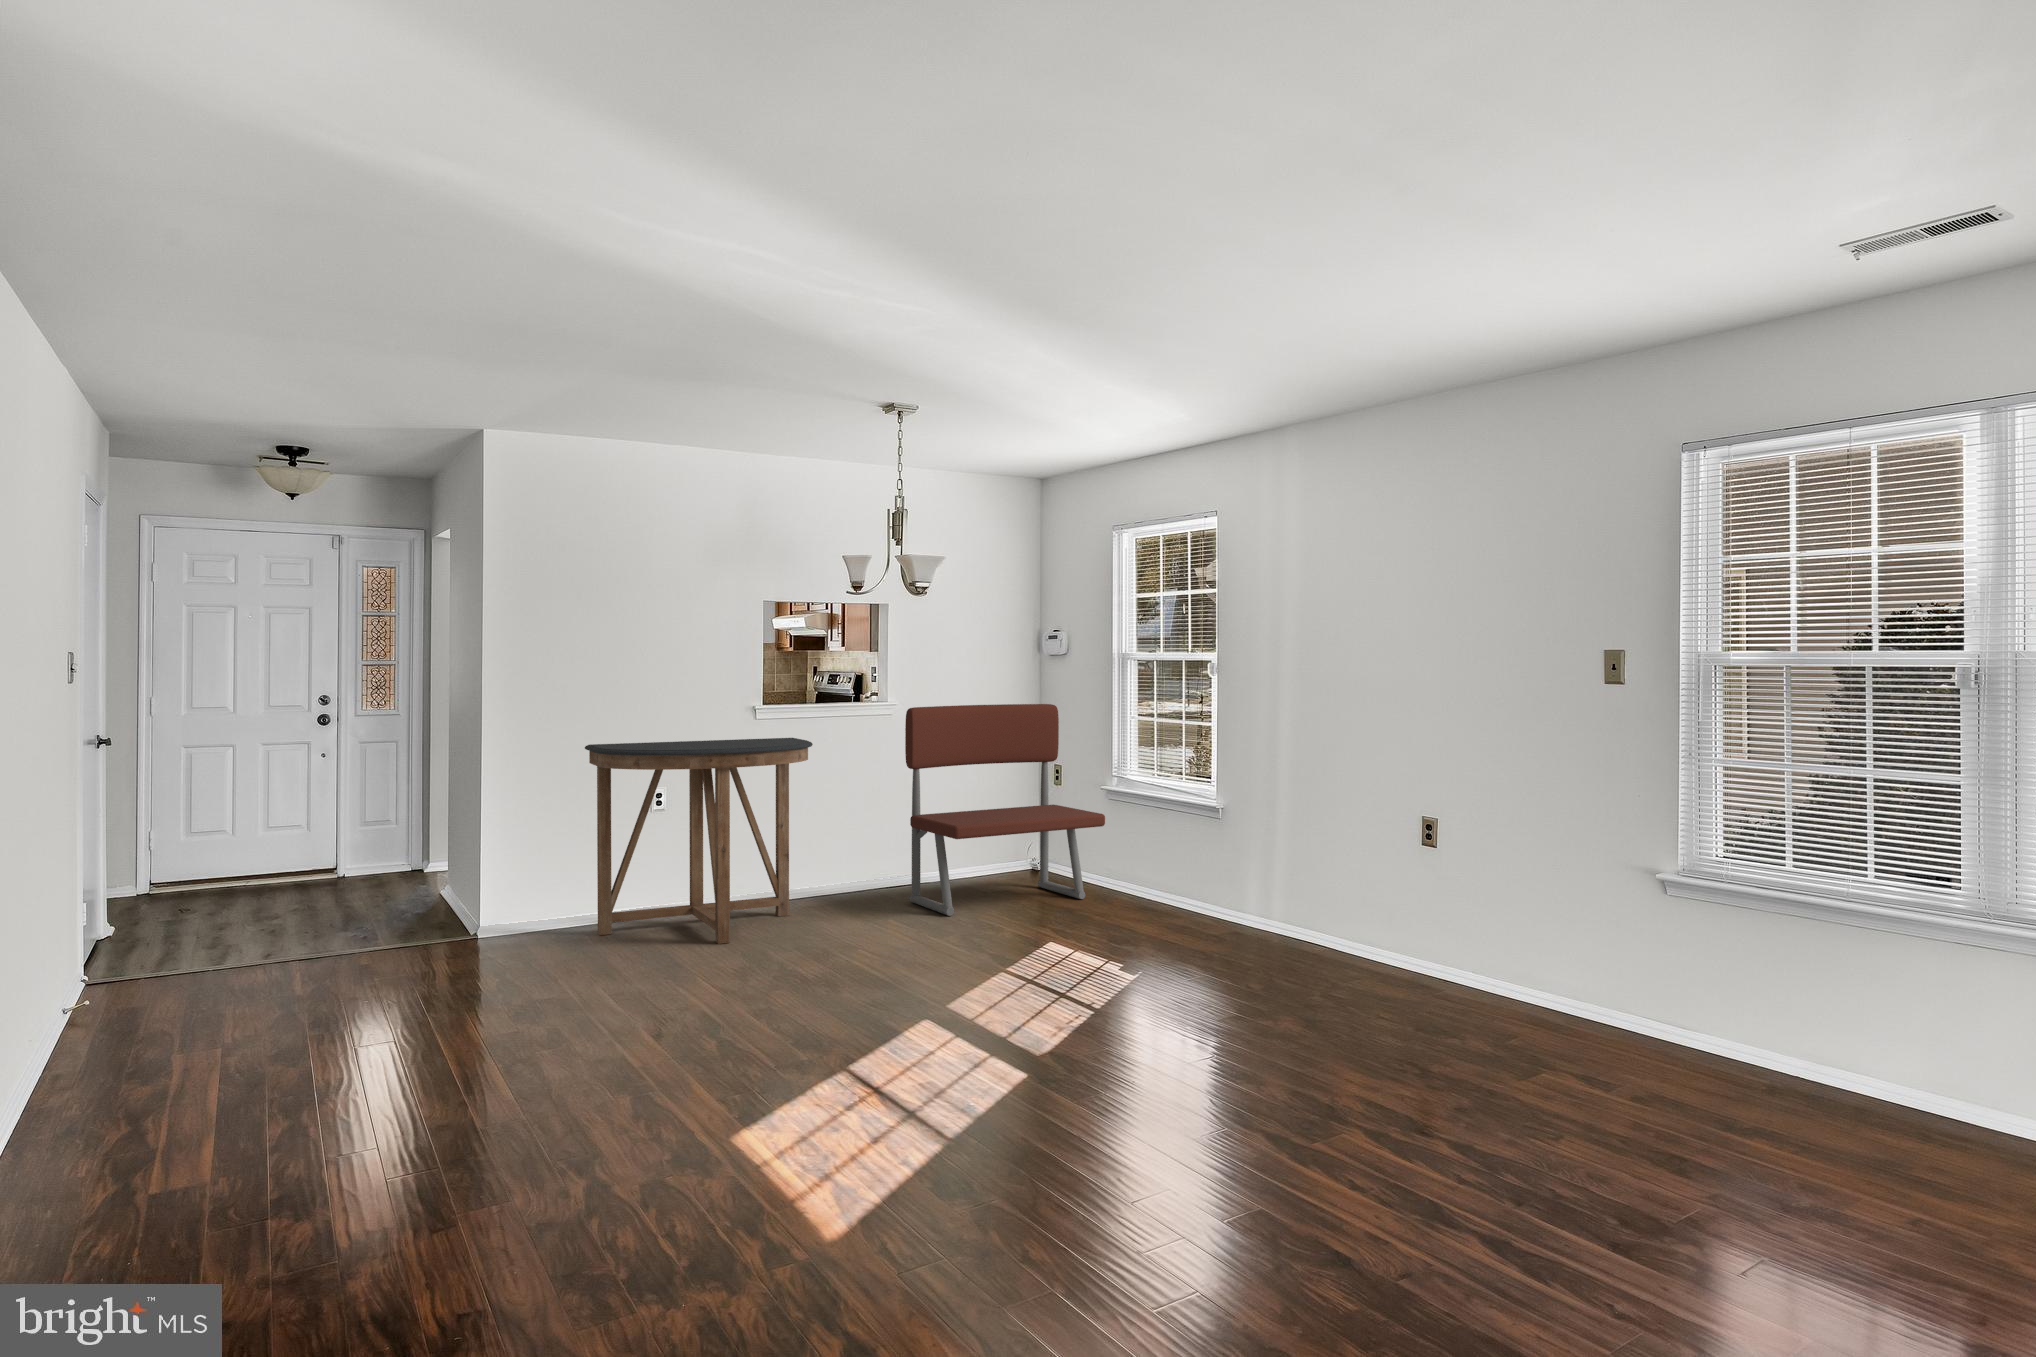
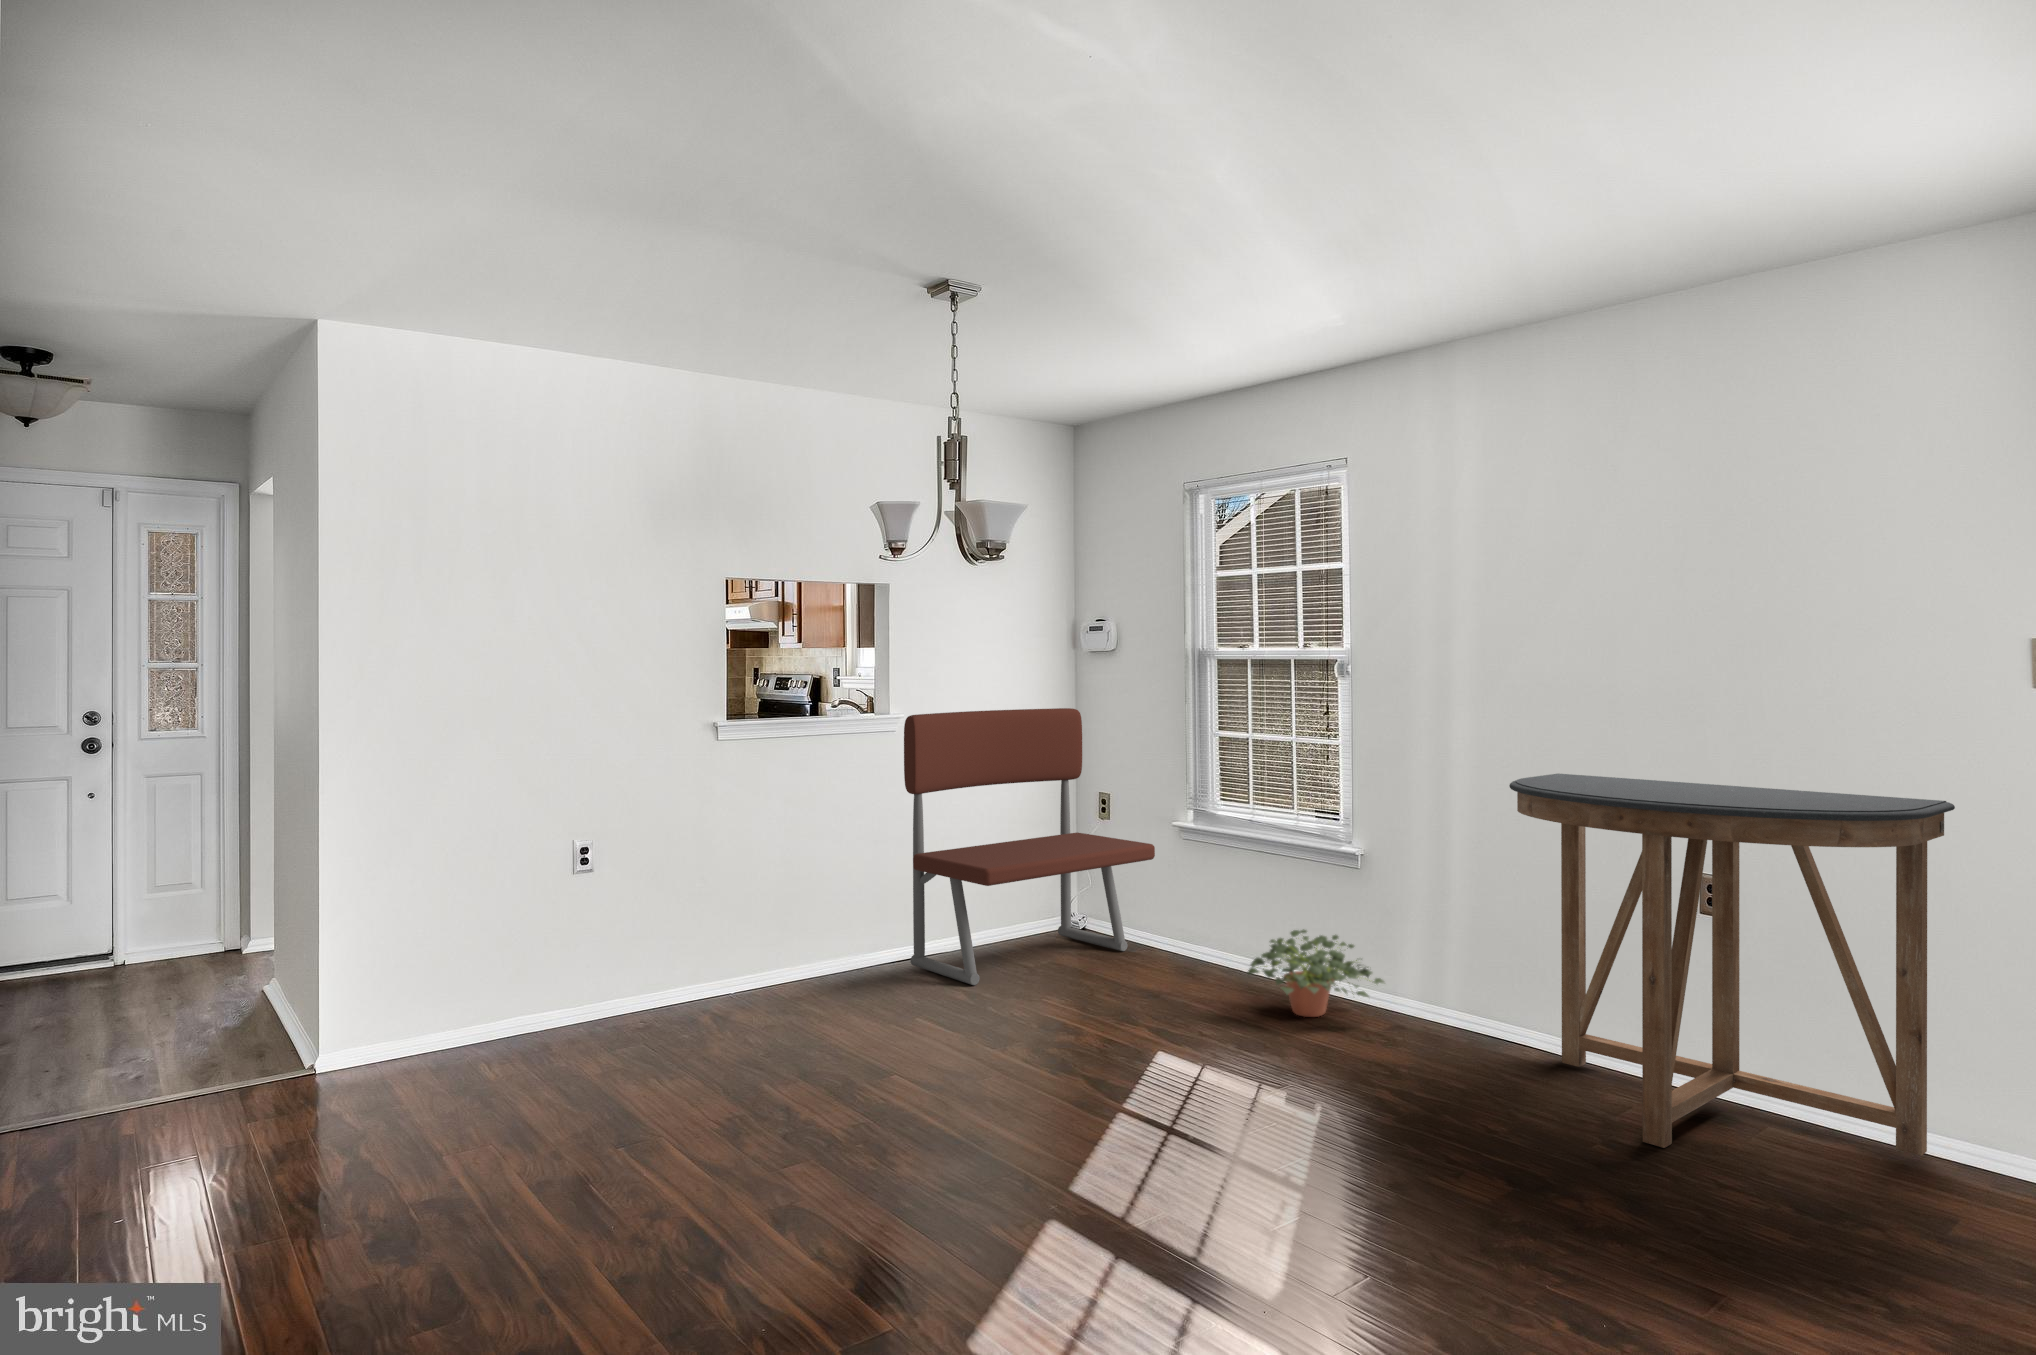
console table: present [585,738,813,944] -> present [1509,774,1955,1156]
potted plant: none [1140,880,1244,945] -> present [1248,929,1384,1017]

